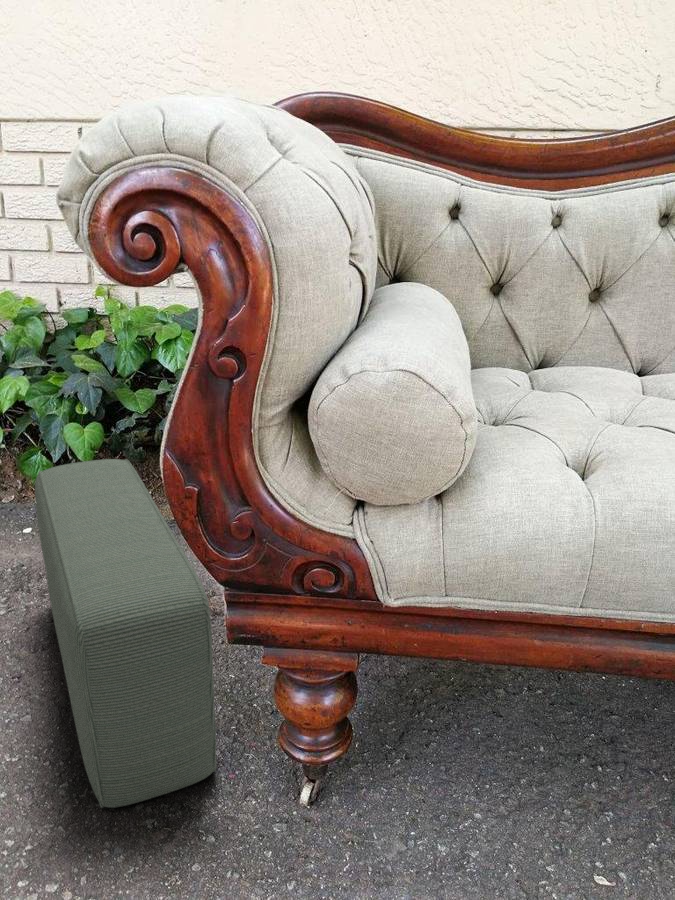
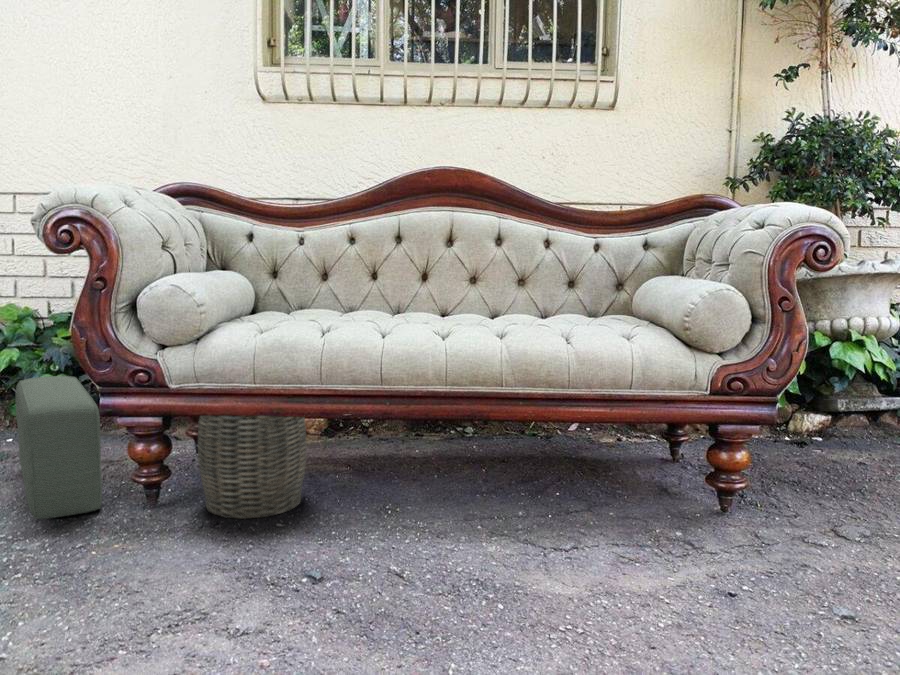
woven basket: none [399,542,622,835] -> present [198,416,306,519]

